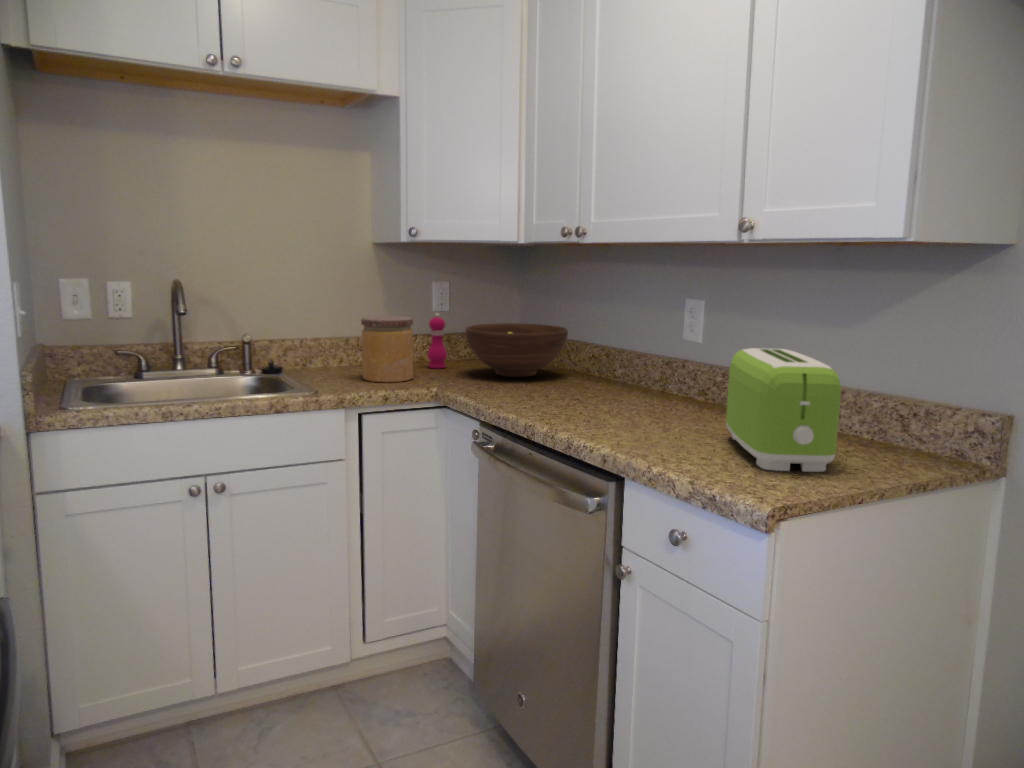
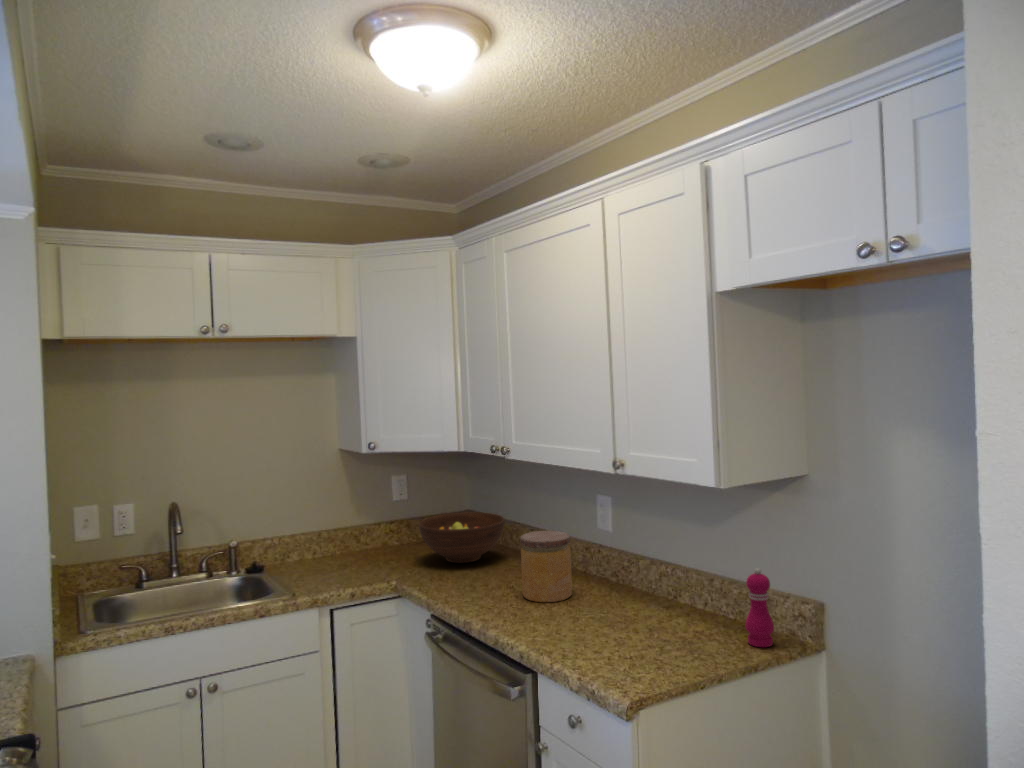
pepper mill: present [427,313,447,368] -> present [746,568,774,647]
jar: present [361,316,413,382] -> present [520,531,572,602]
toaster: present [726,348,841,472] -> none [616,555,689,662]

